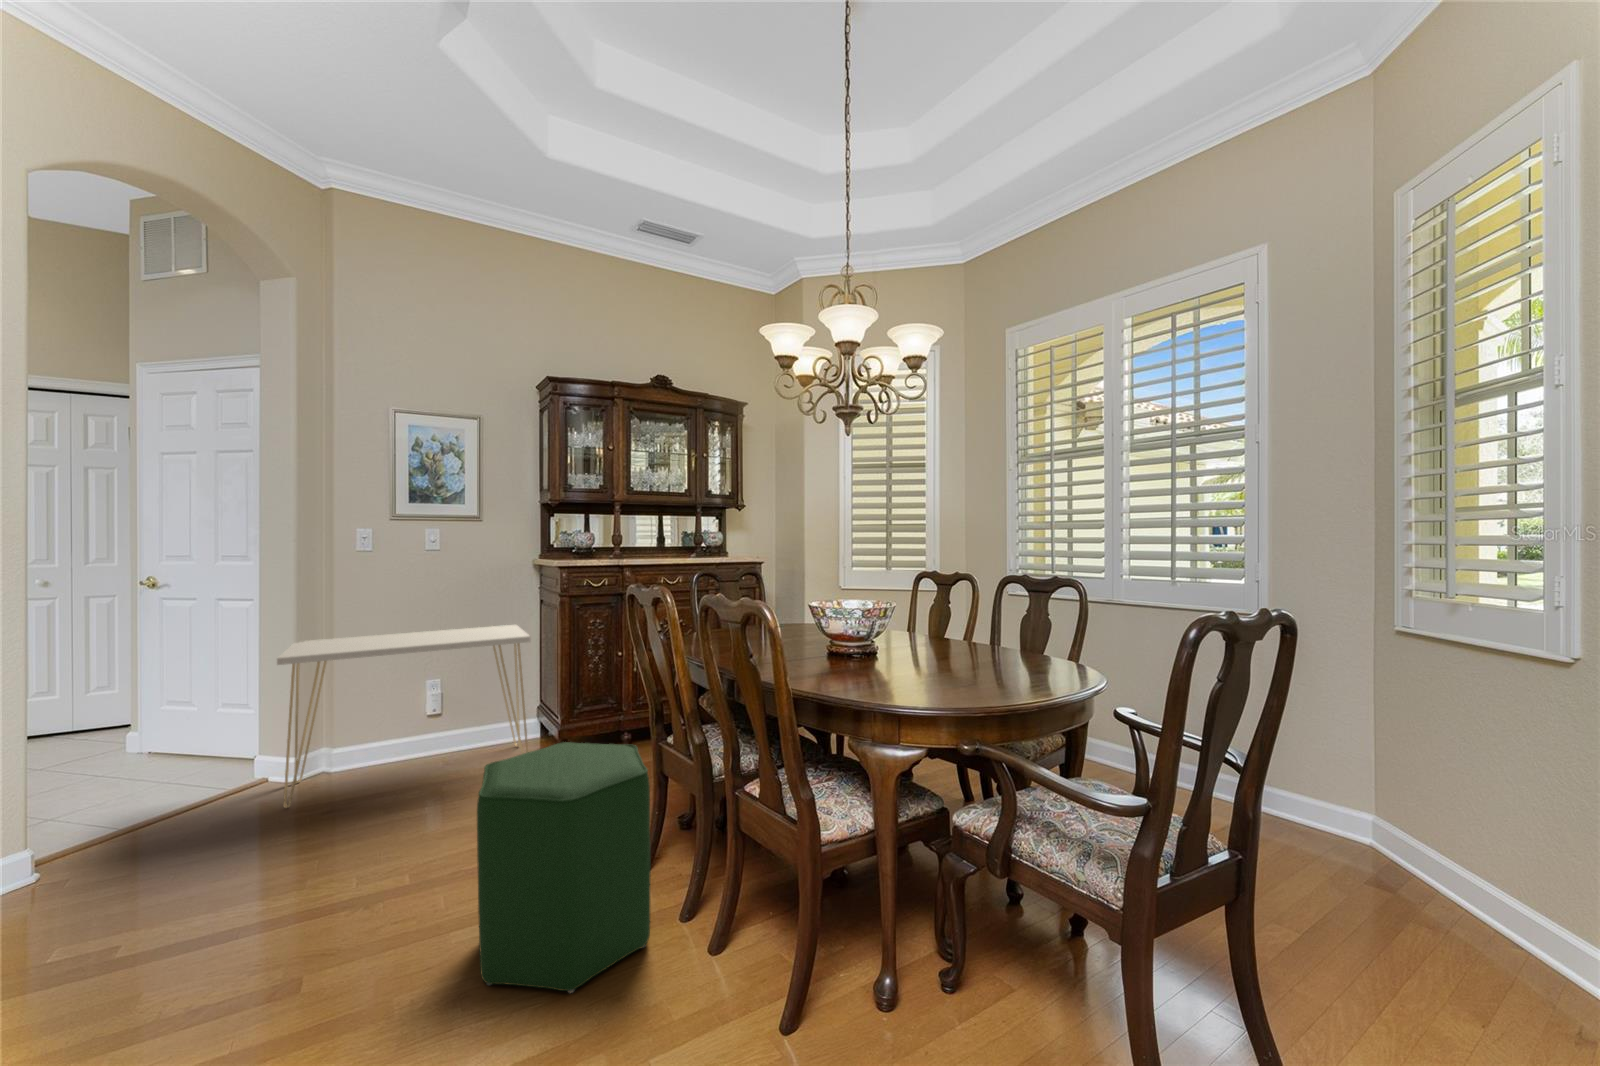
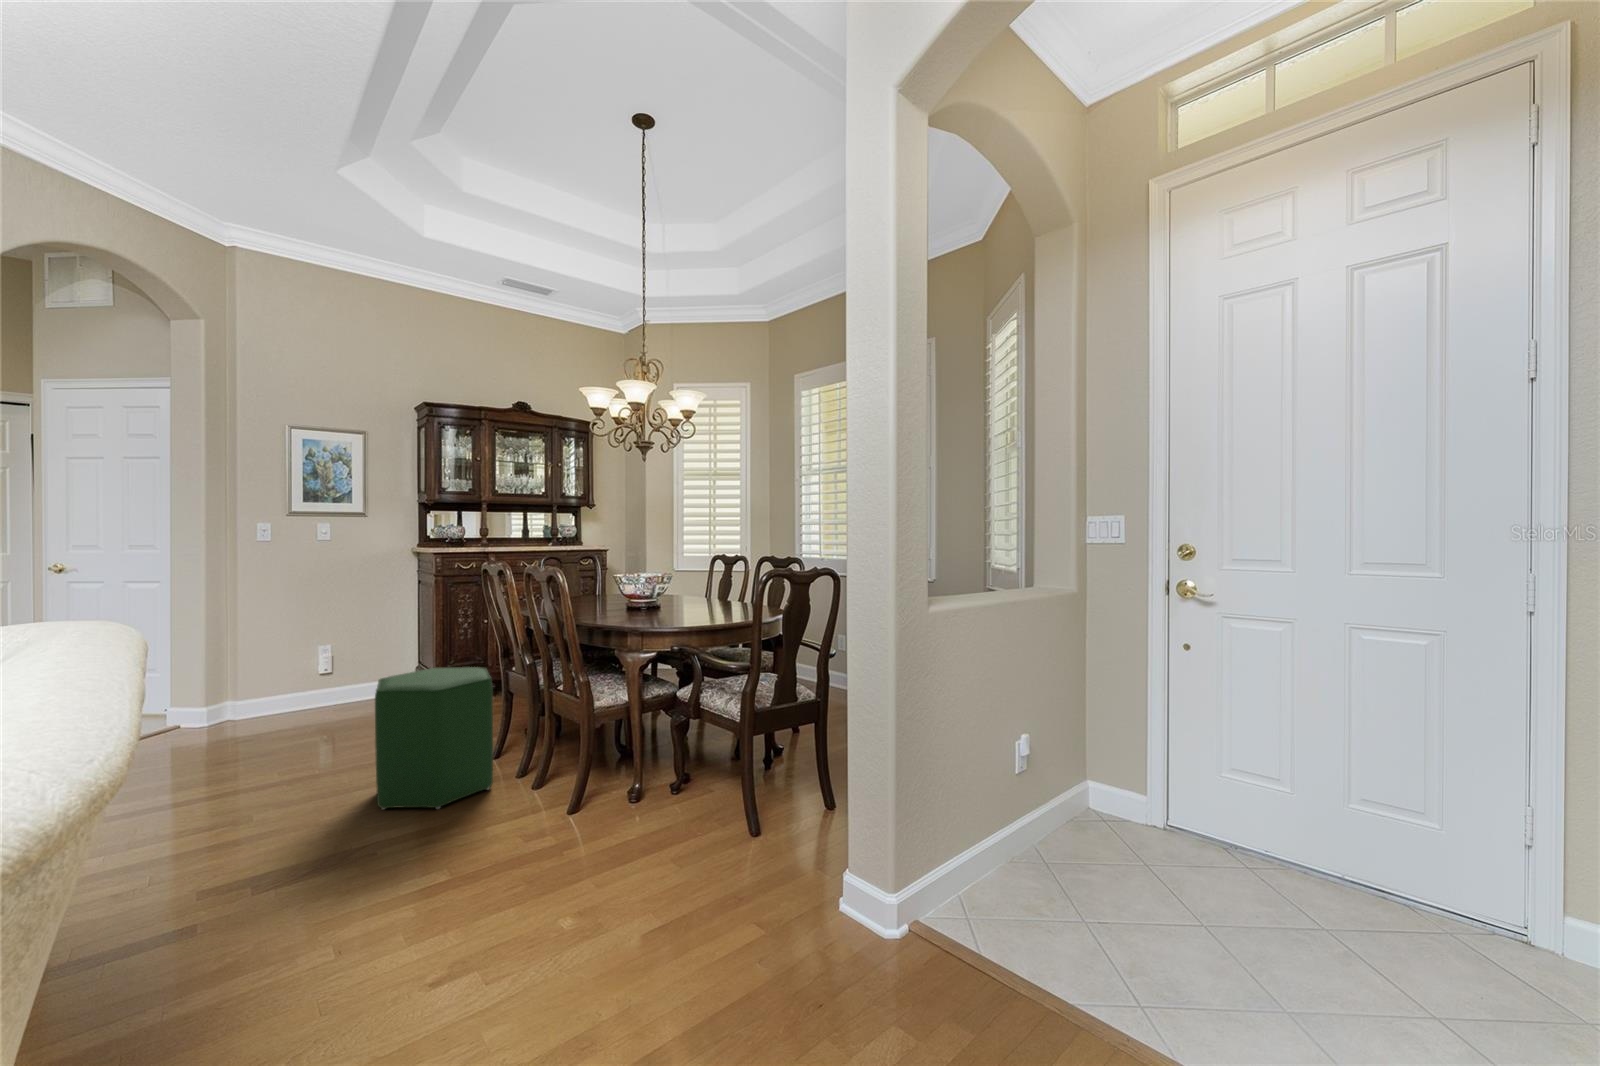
console table: present [277,625,531,808] -> none [198,601,410,741]

